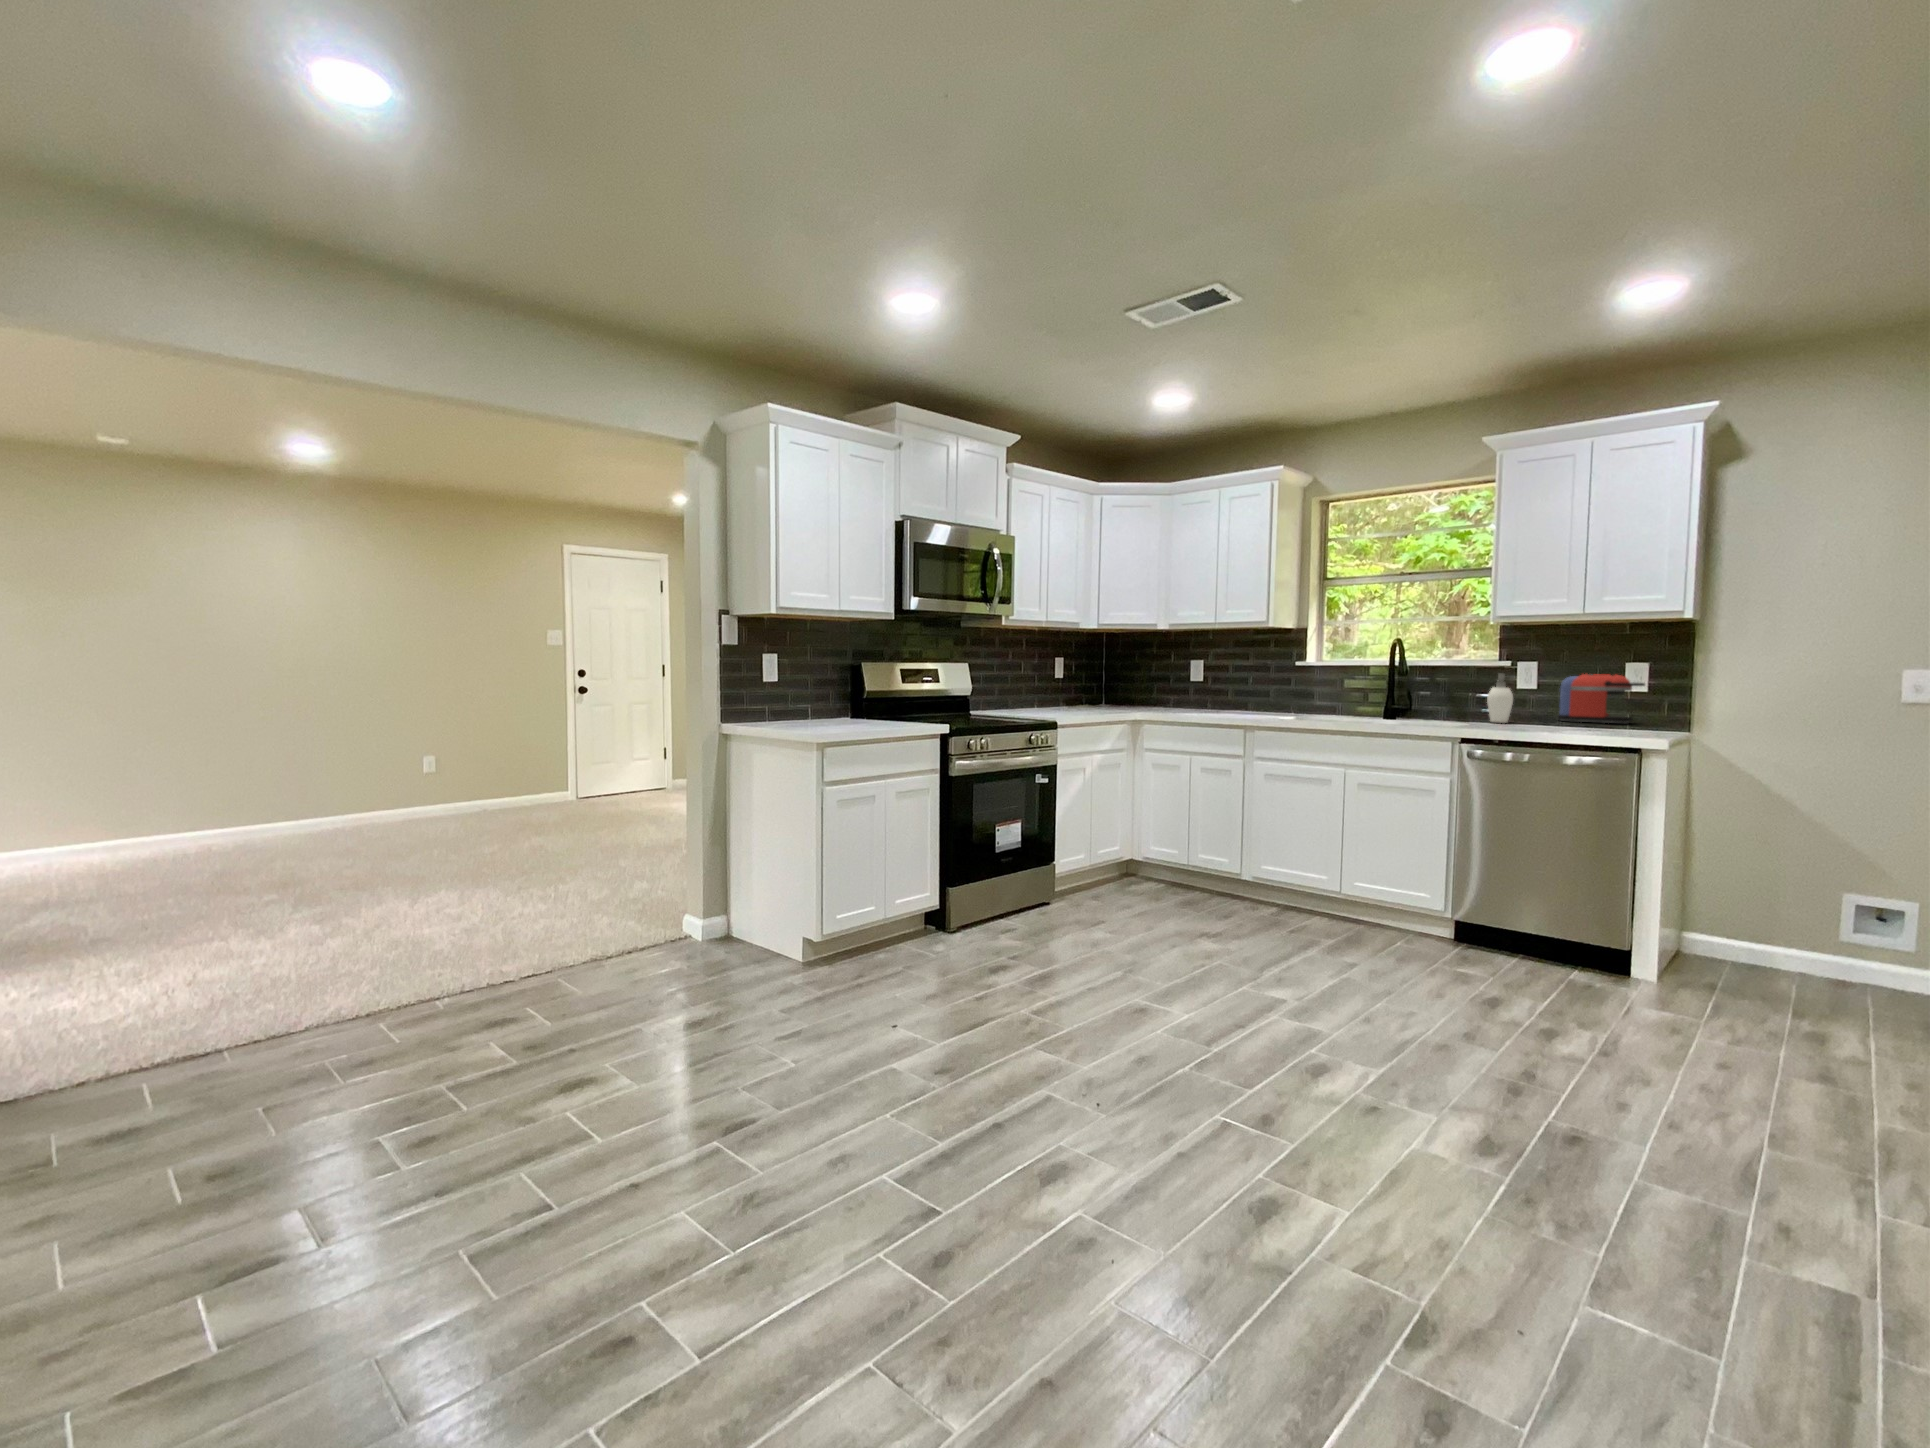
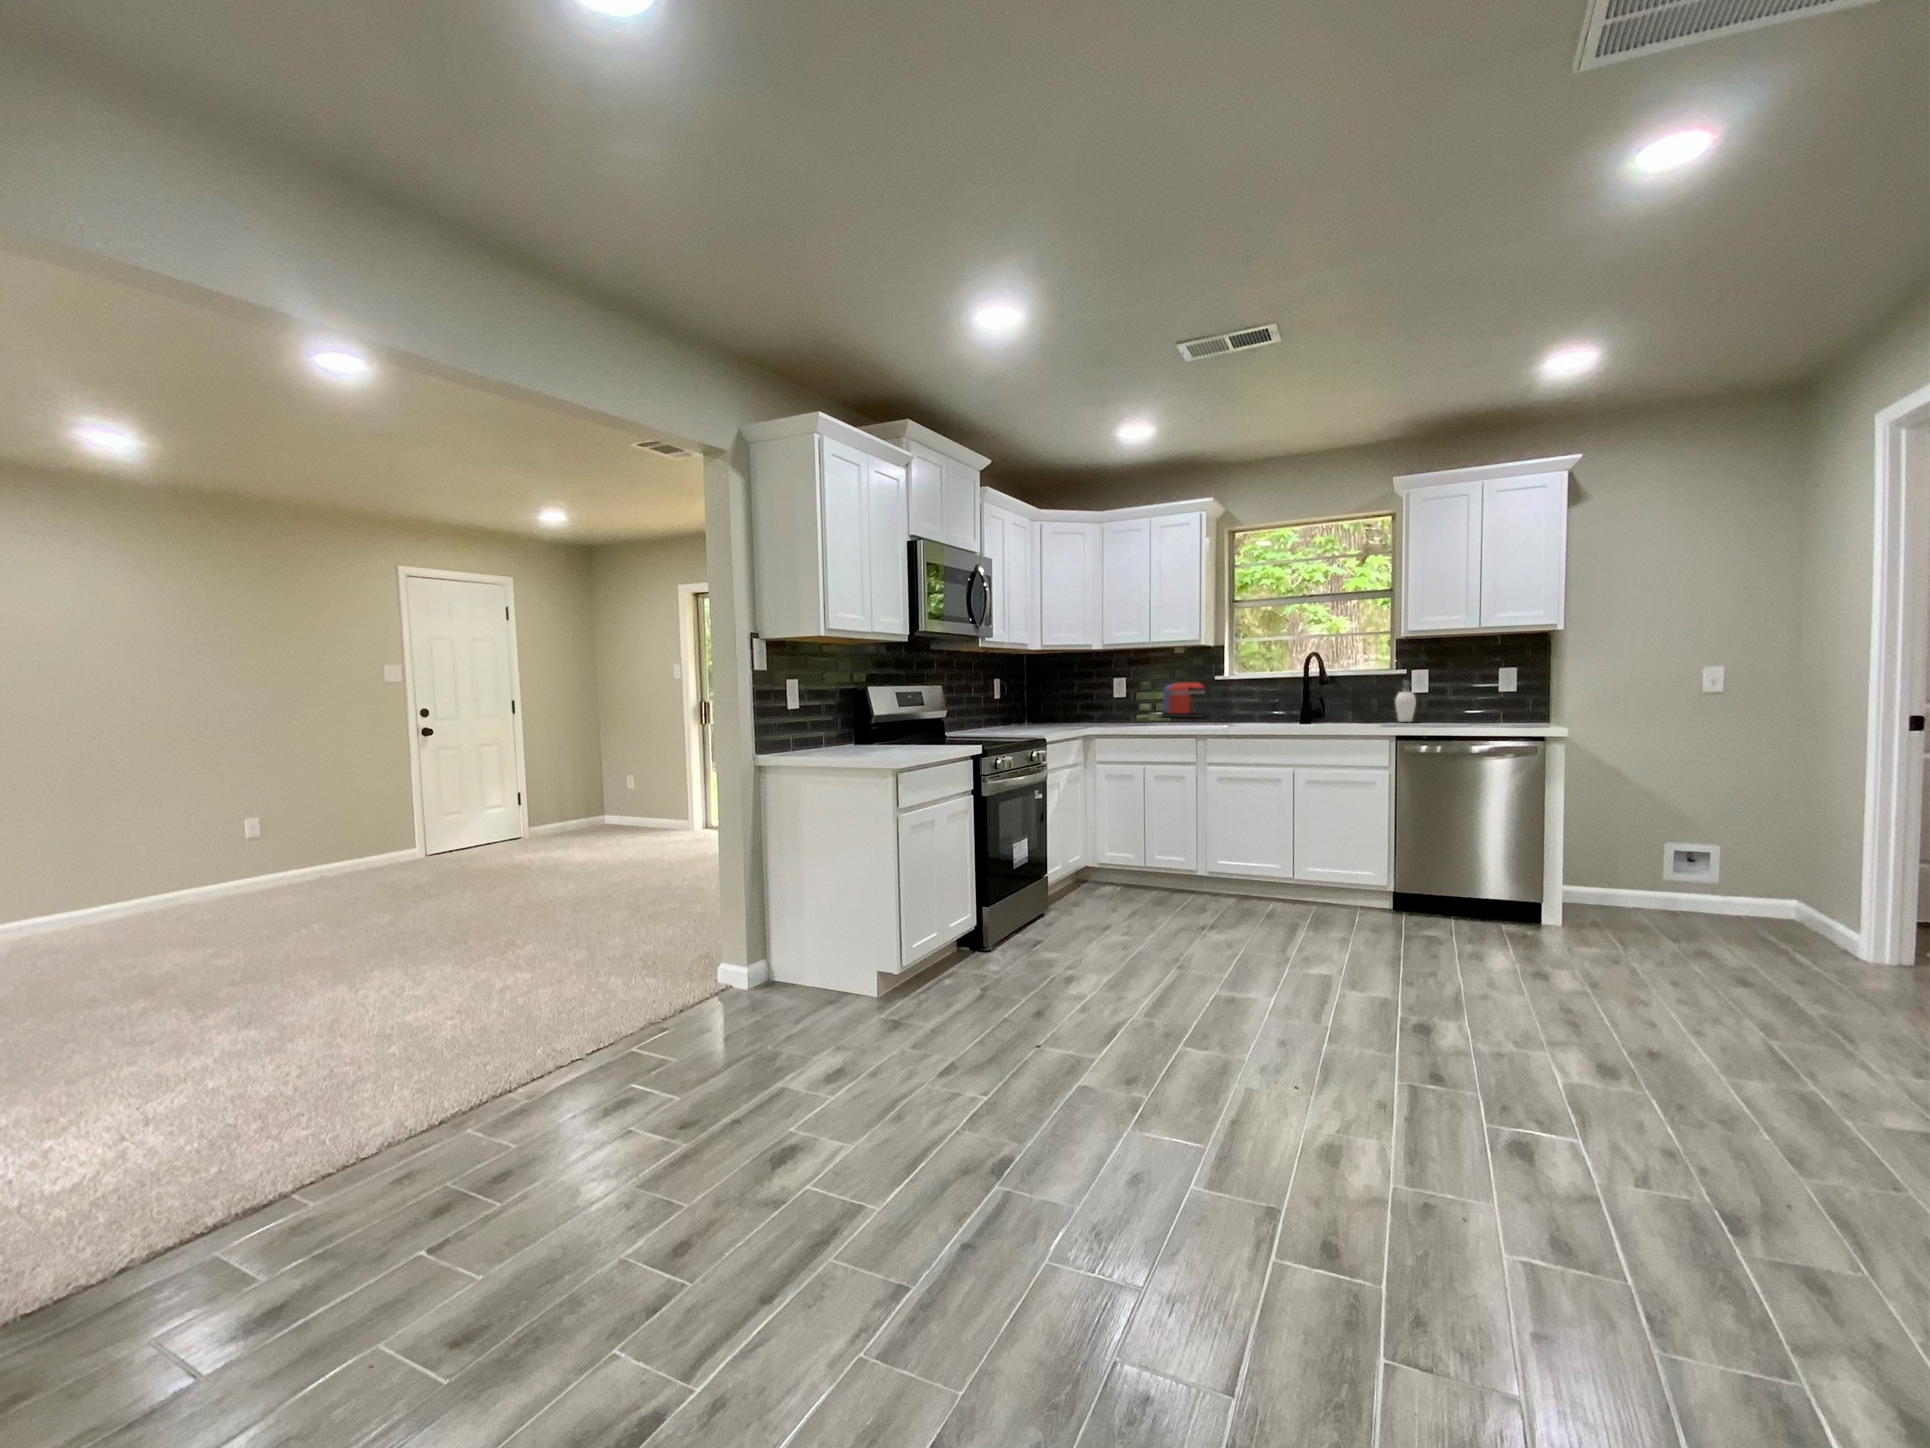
coffee maker: present [1557,674,1645,723] -> present [1163,682,1213,717]

